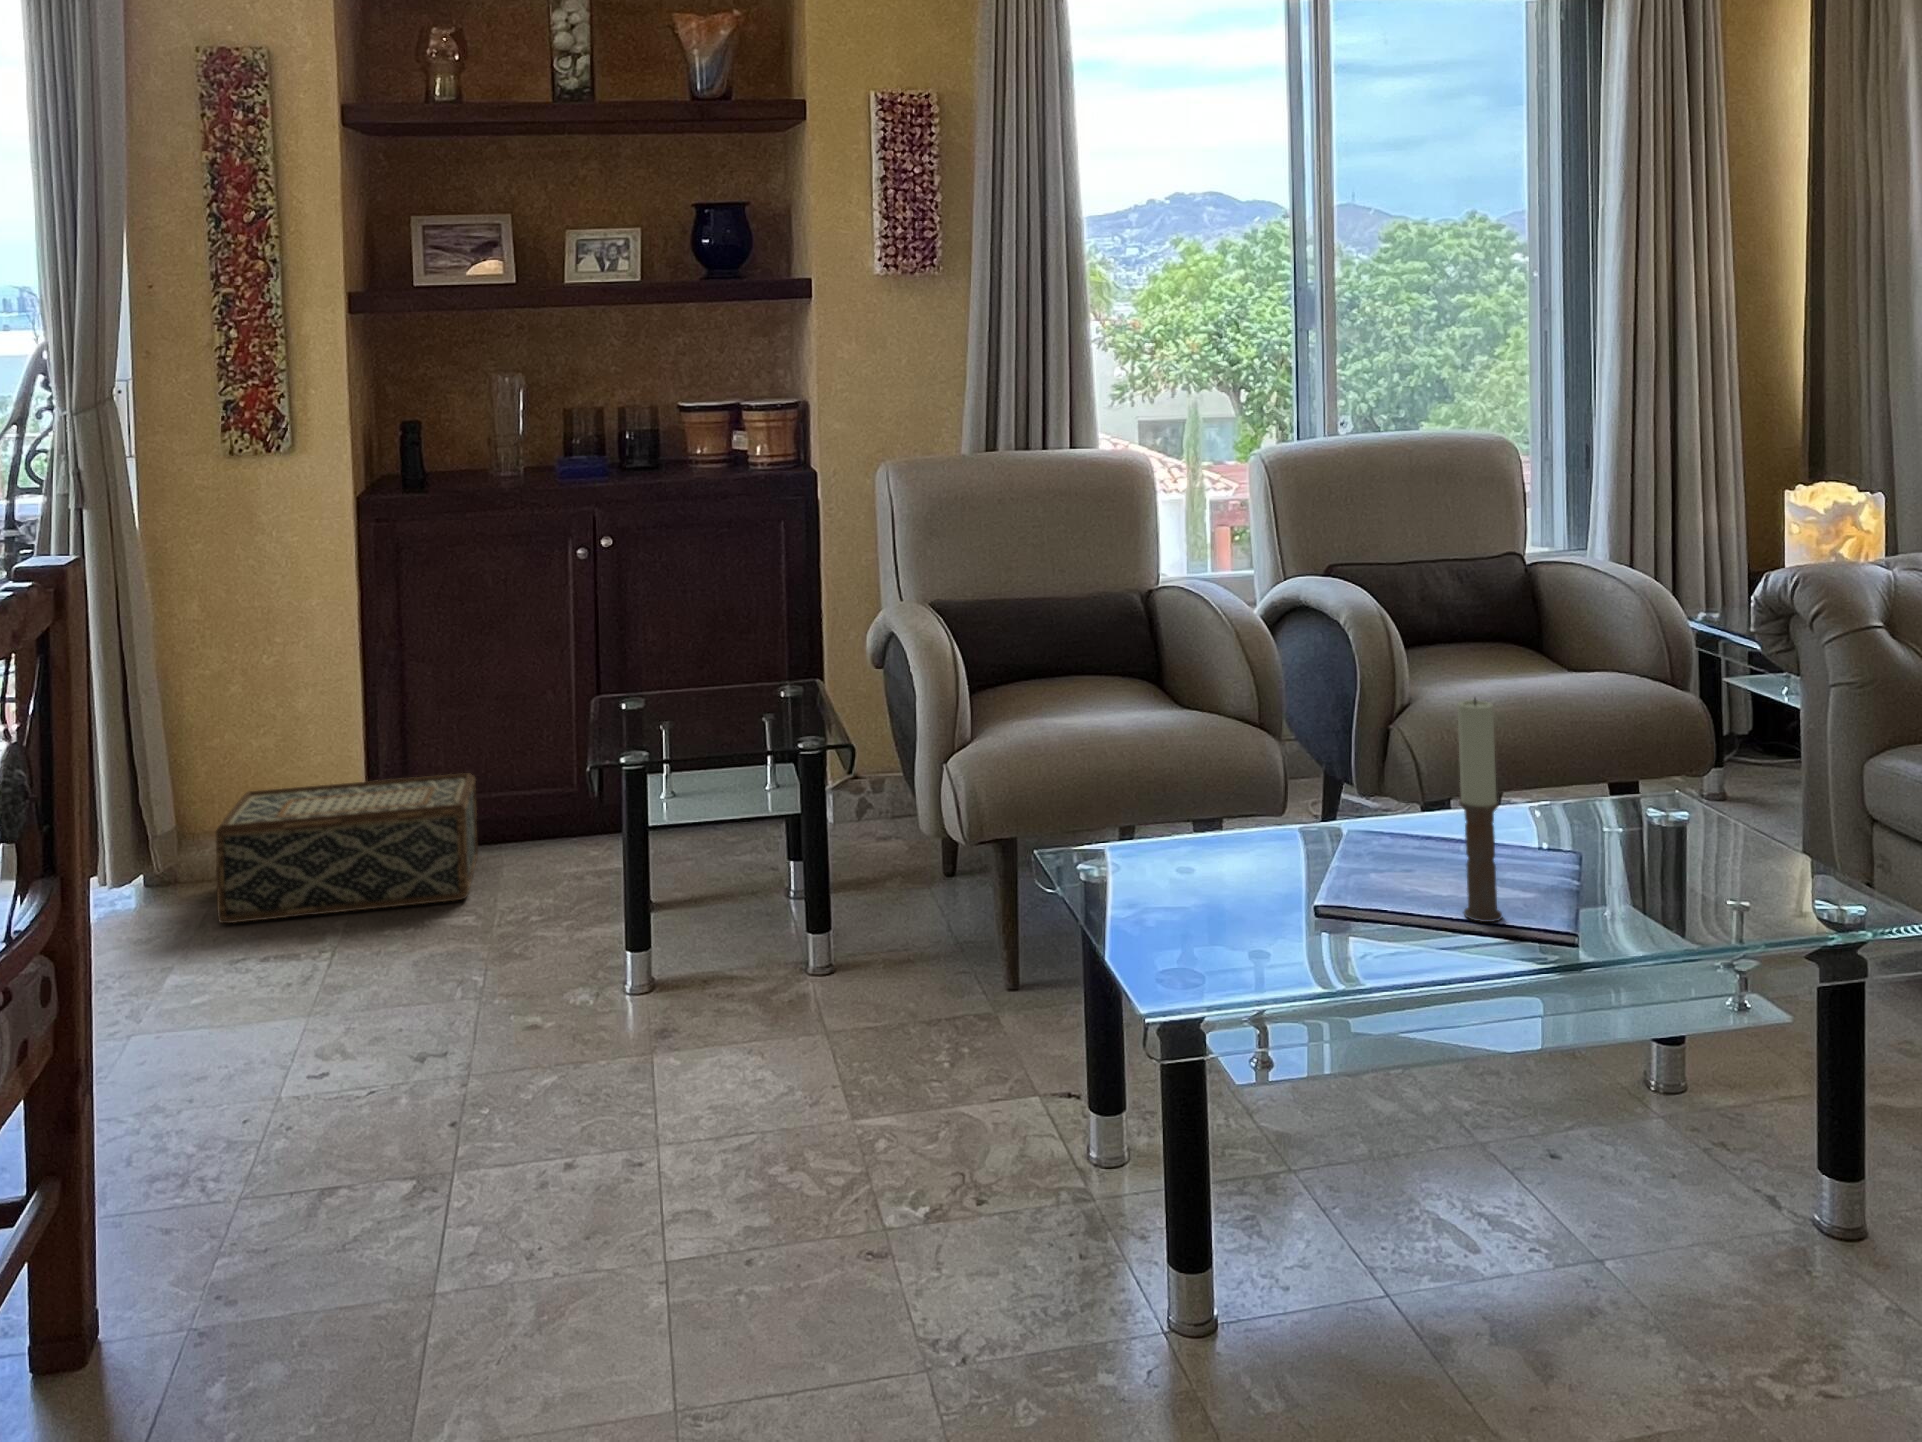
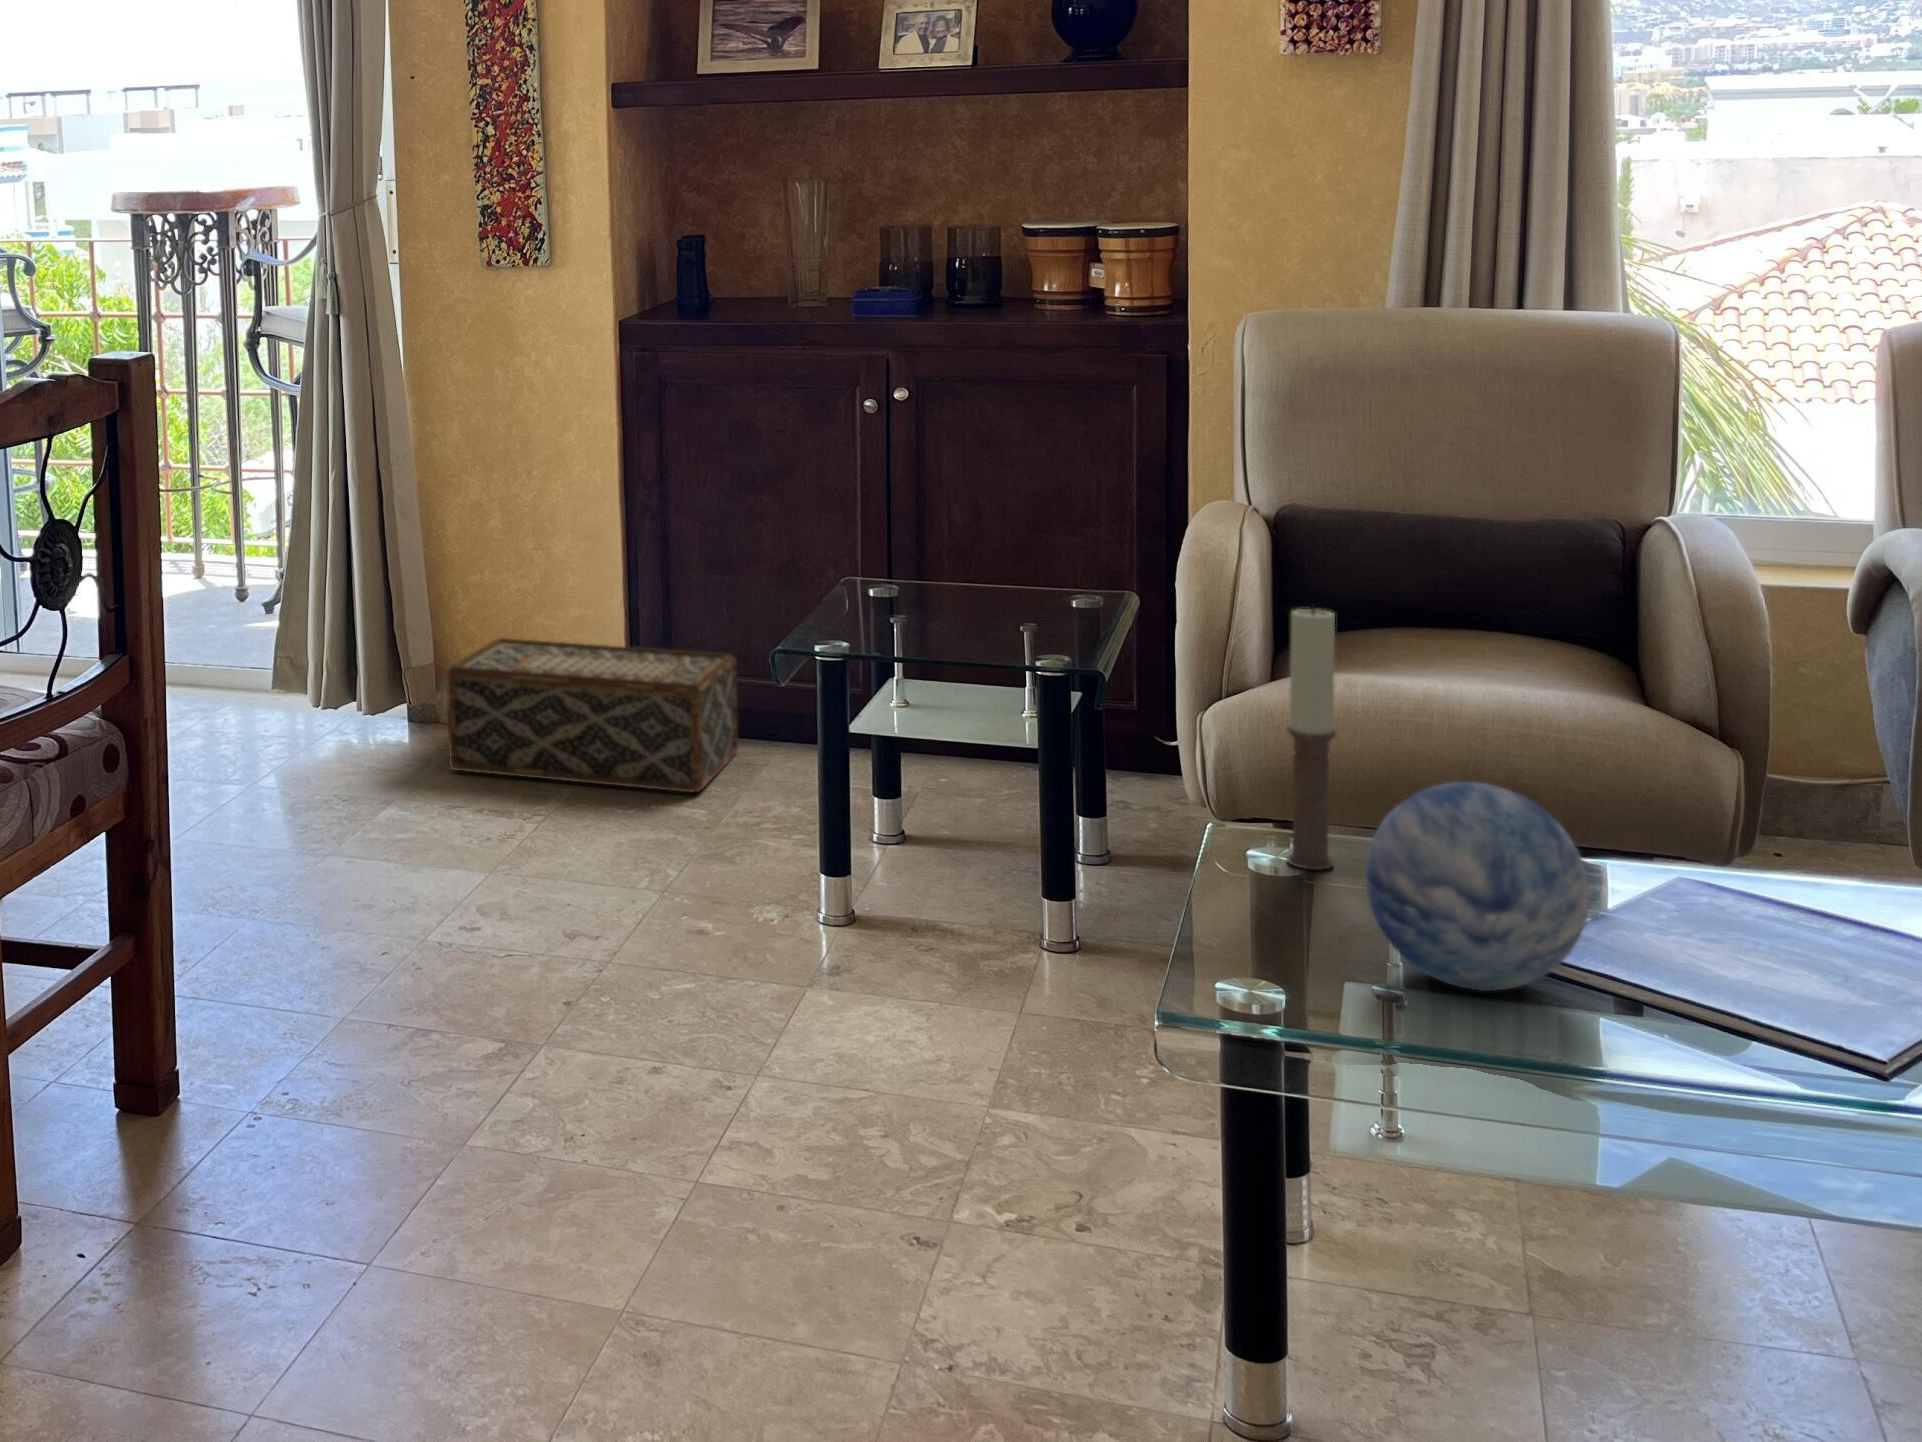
candle: present [1458,698,1502,922] -> present [1287,606,1336,870]
decorative orb: none [1209,782,1360,937] -> present [1365,782,1589,991]

